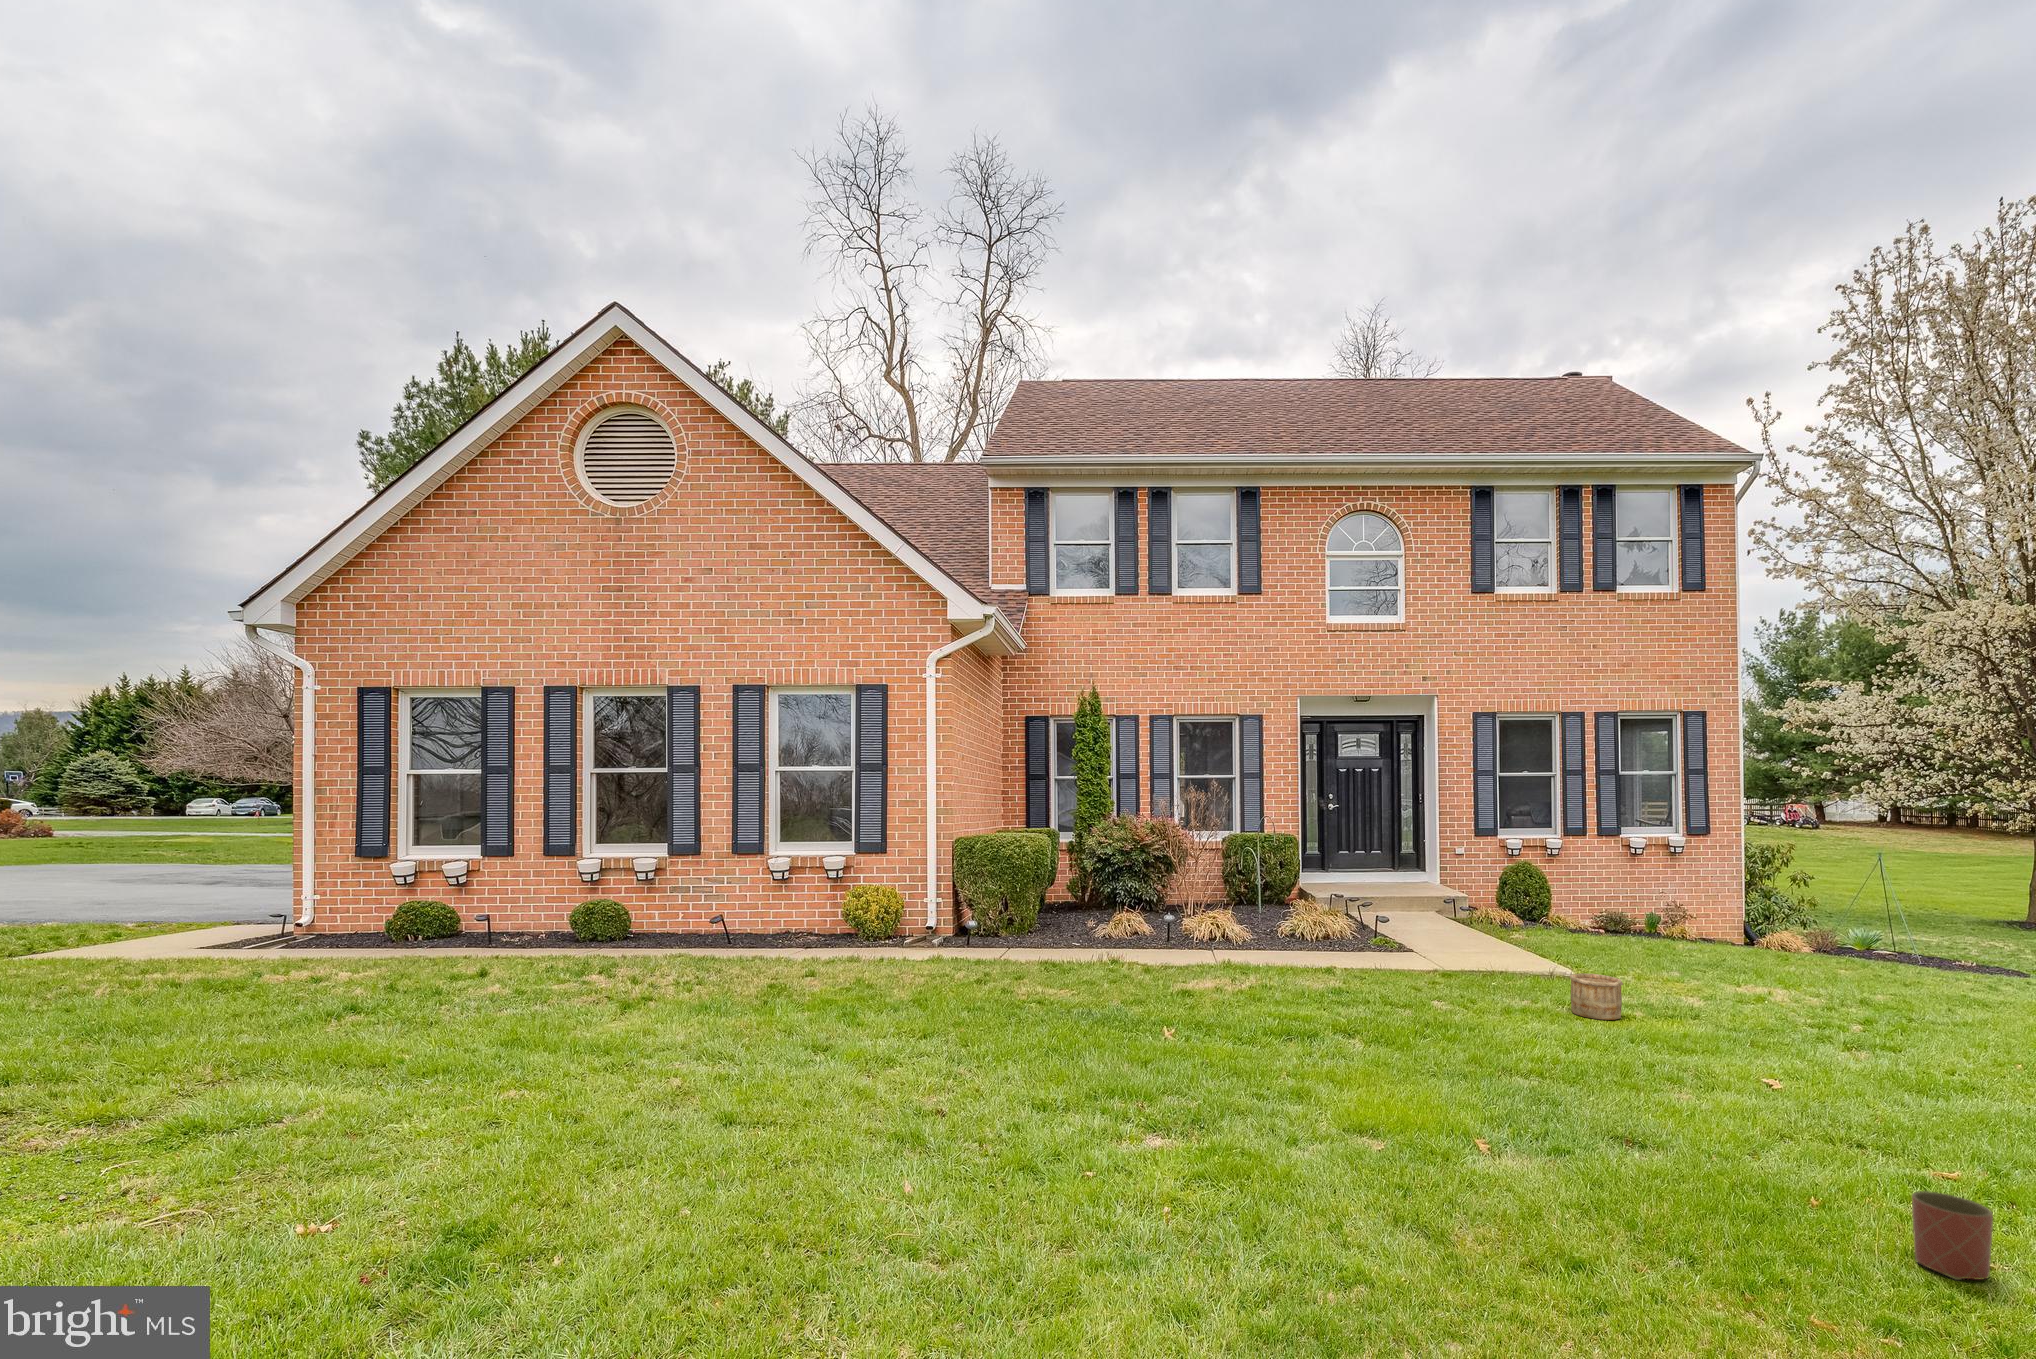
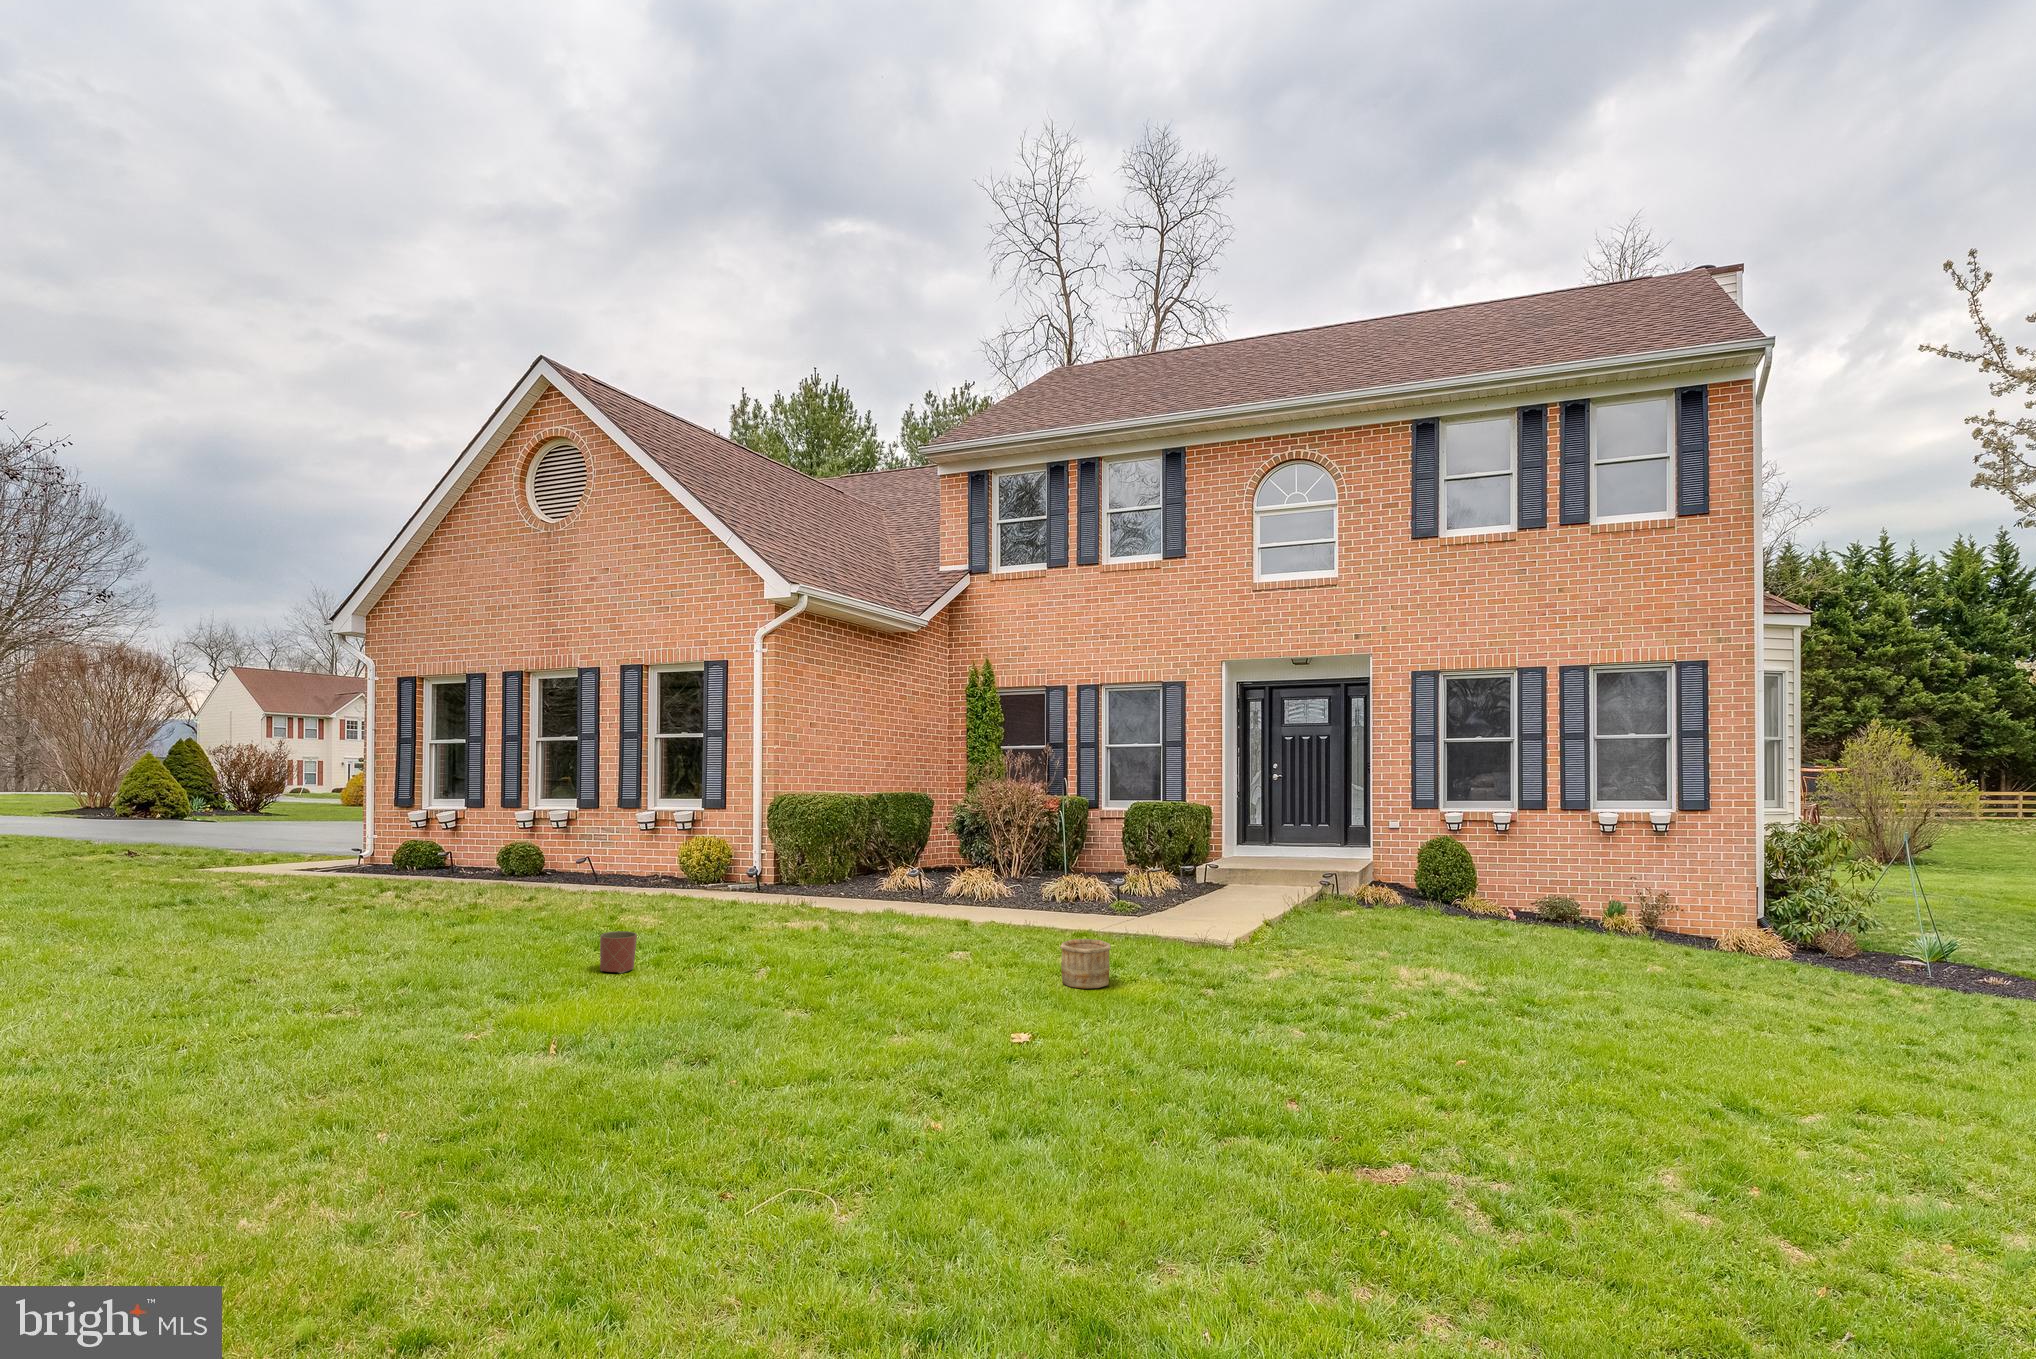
planter: present [1912,1191,1993,1280] -> present [600,931,637,974]

